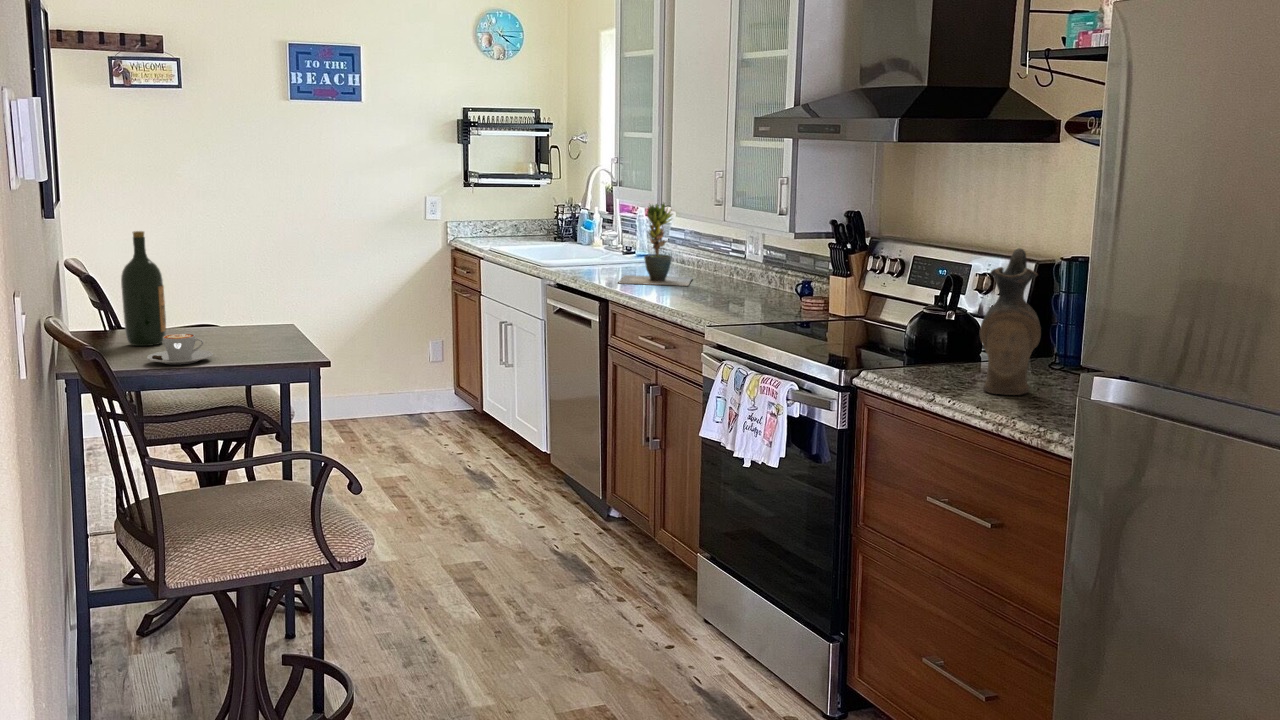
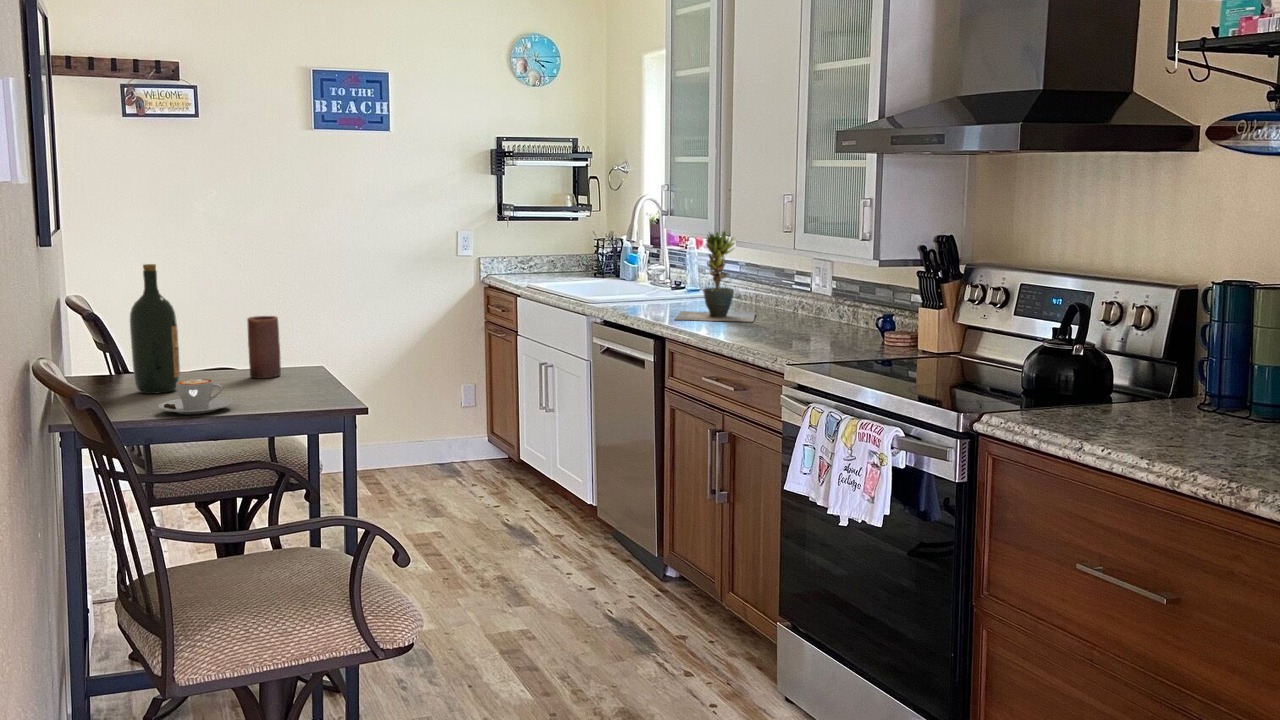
ceramic pitcher: present [980,249,1041,395] -> none [1134,269,1210,442]
candle: none [227,278,257,333] -> present [247,316,281,378]

